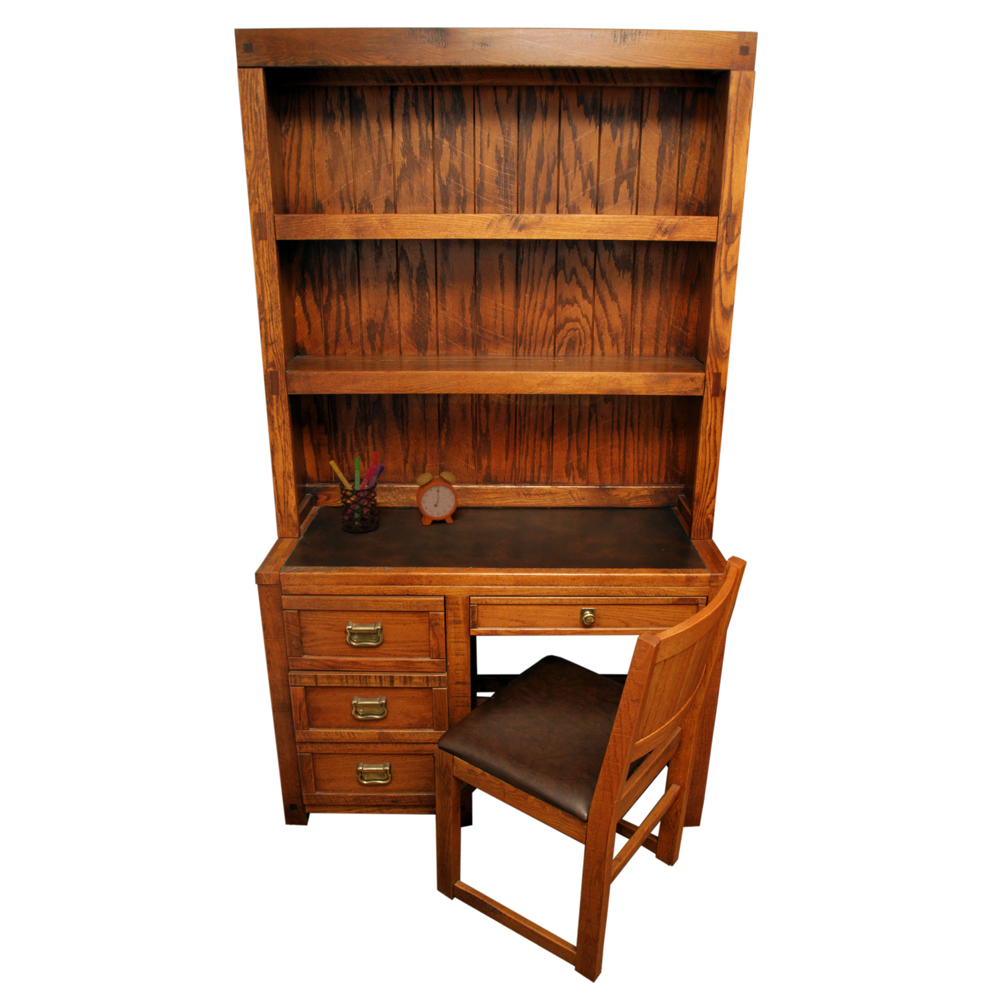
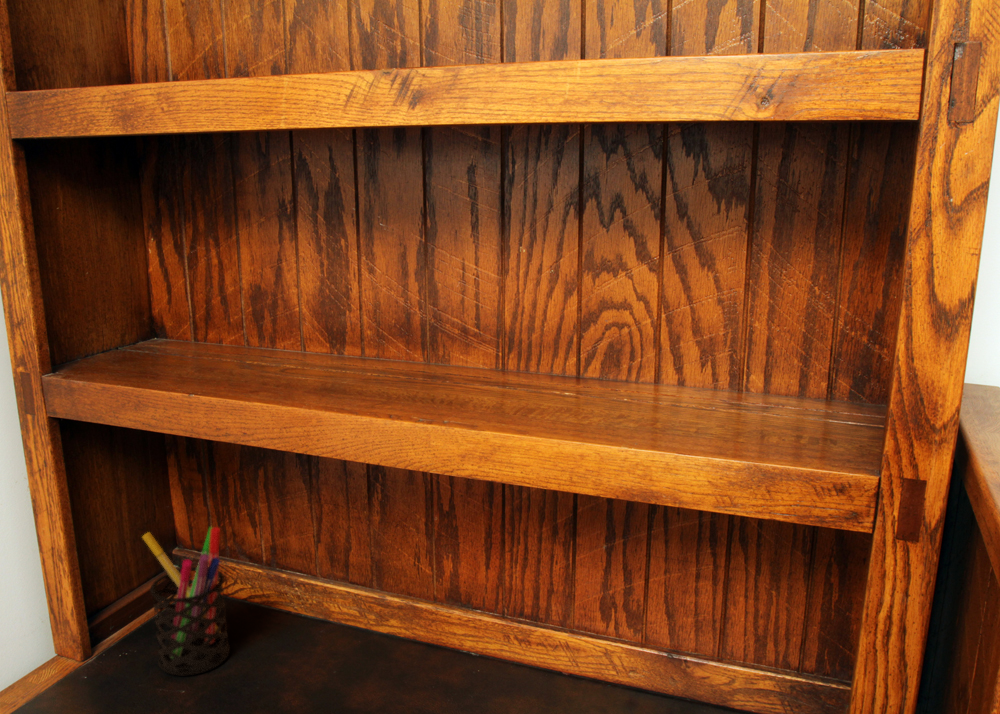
alarm clock: present [416,471,458,525] -> none [281,565,367,686]

